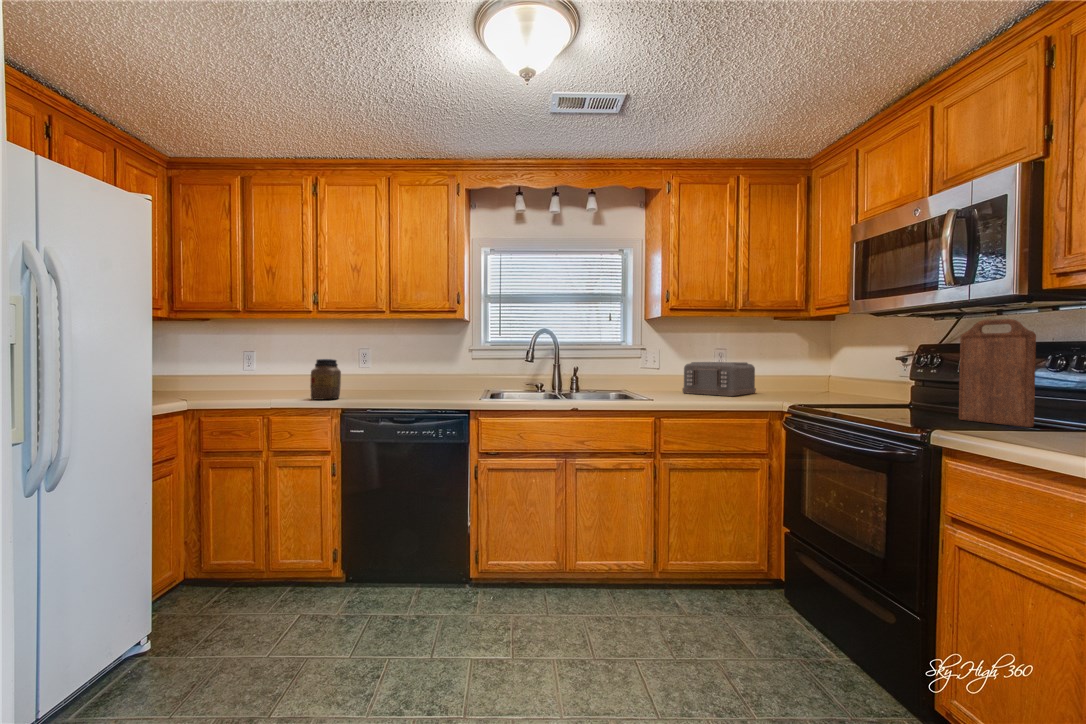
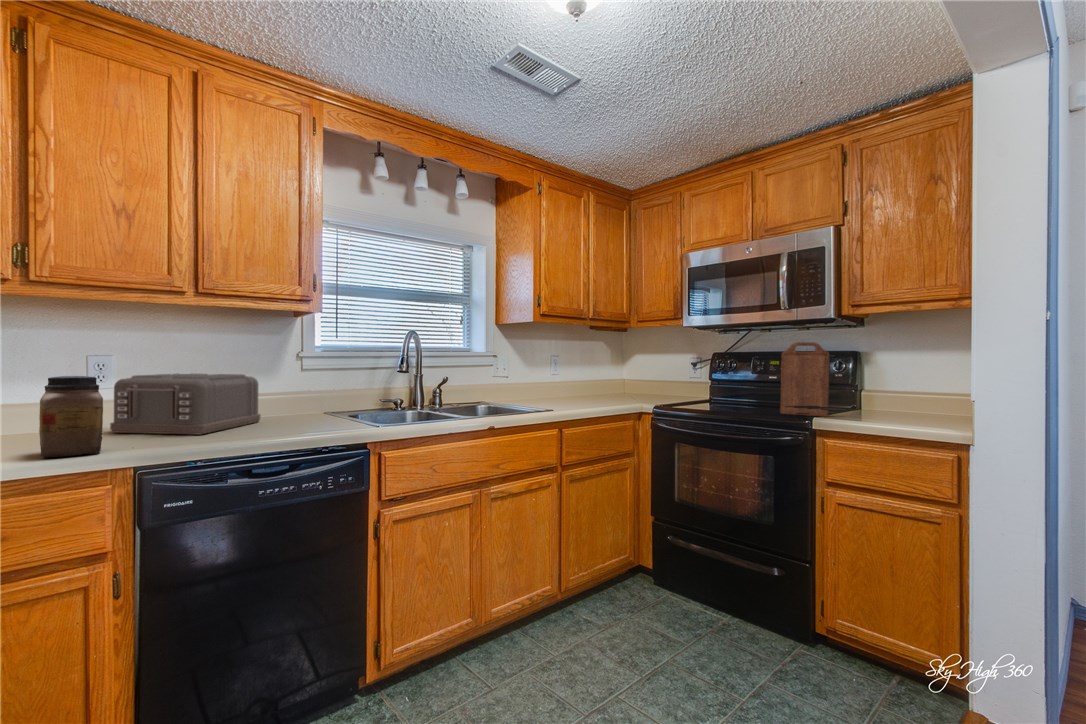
toaster: present [682,362,756,396] -> present [110,373,260,435]

